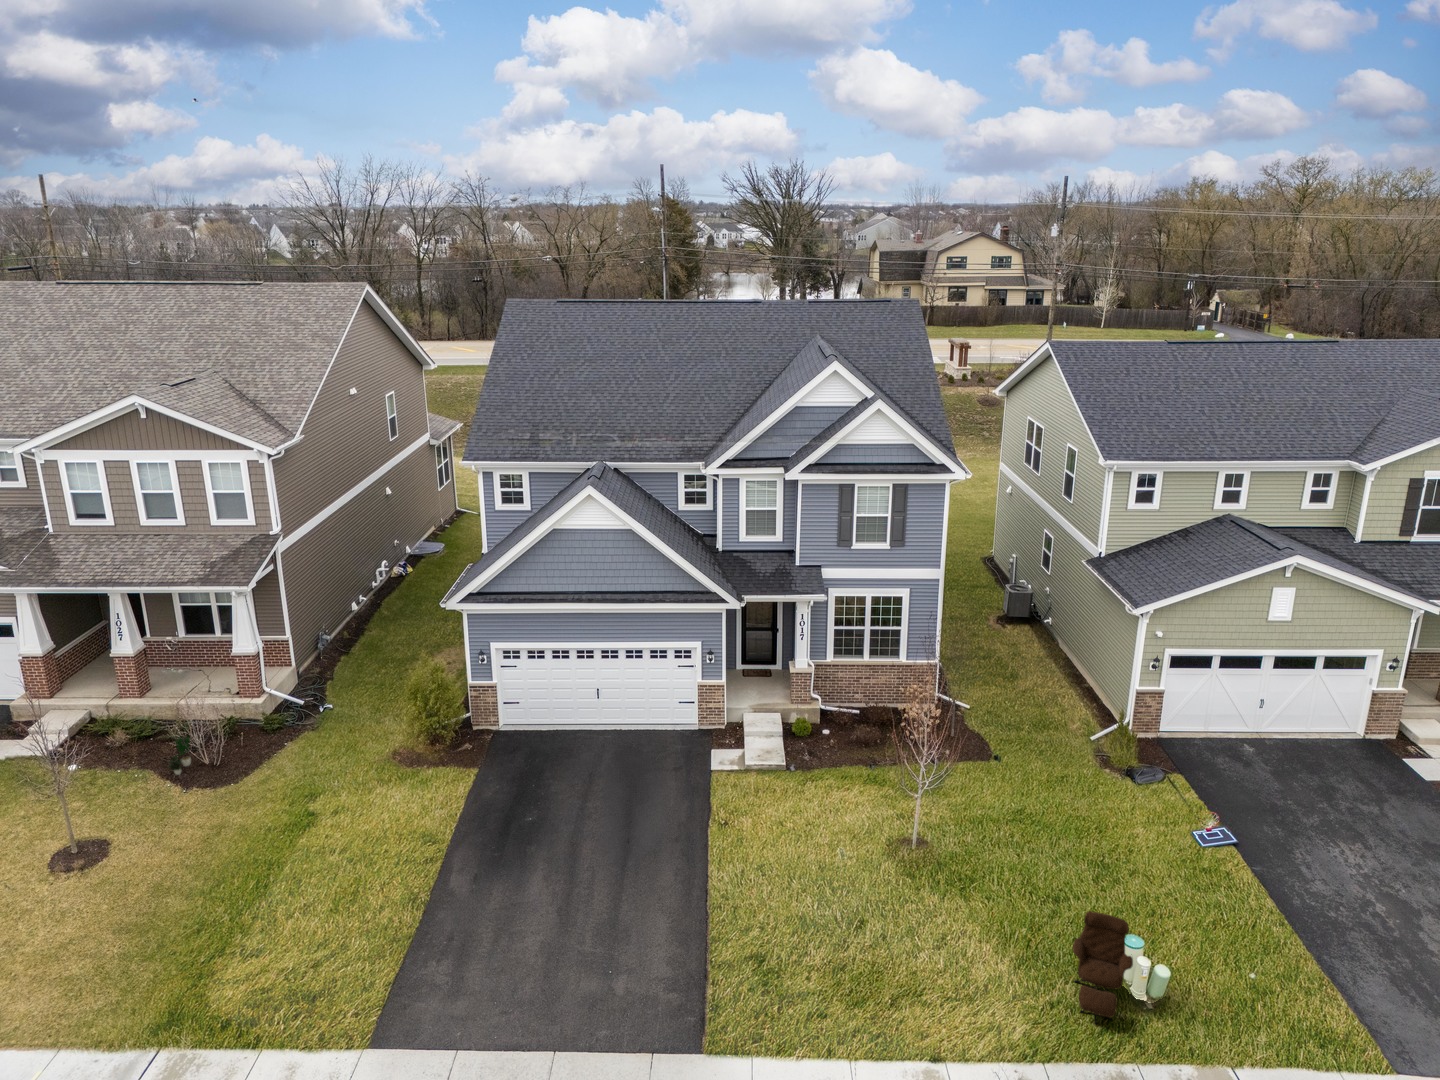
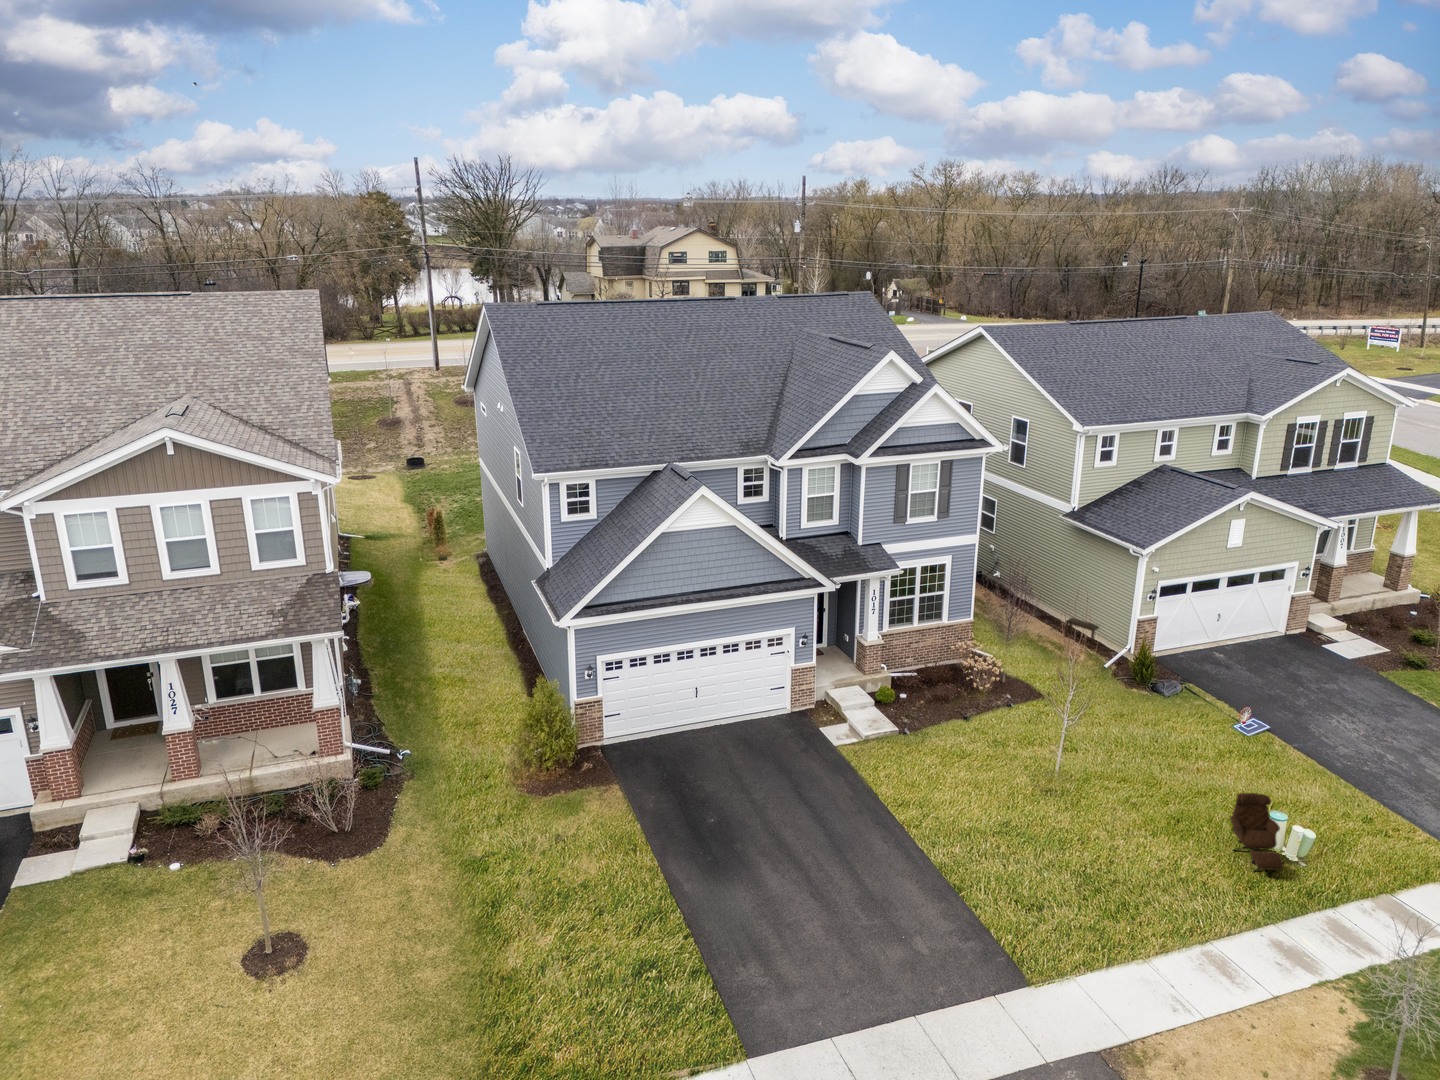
bench: none [1068,680,1108,715] -> present [1065,618,1099,644]
potted plant: present [169,736,191,775] -> none [293,801,312,846]

